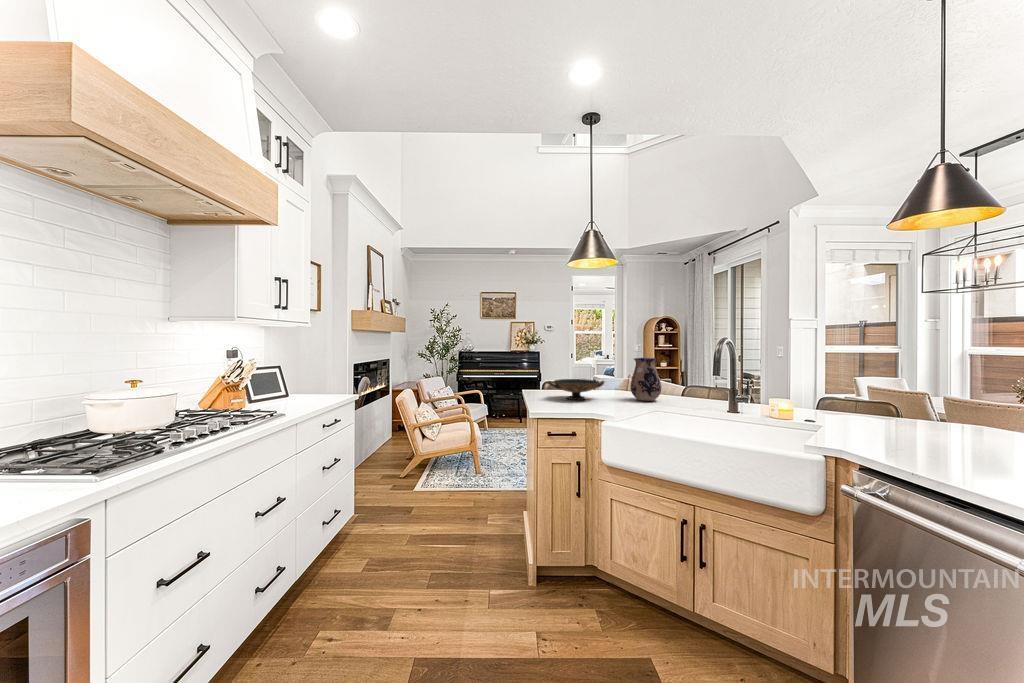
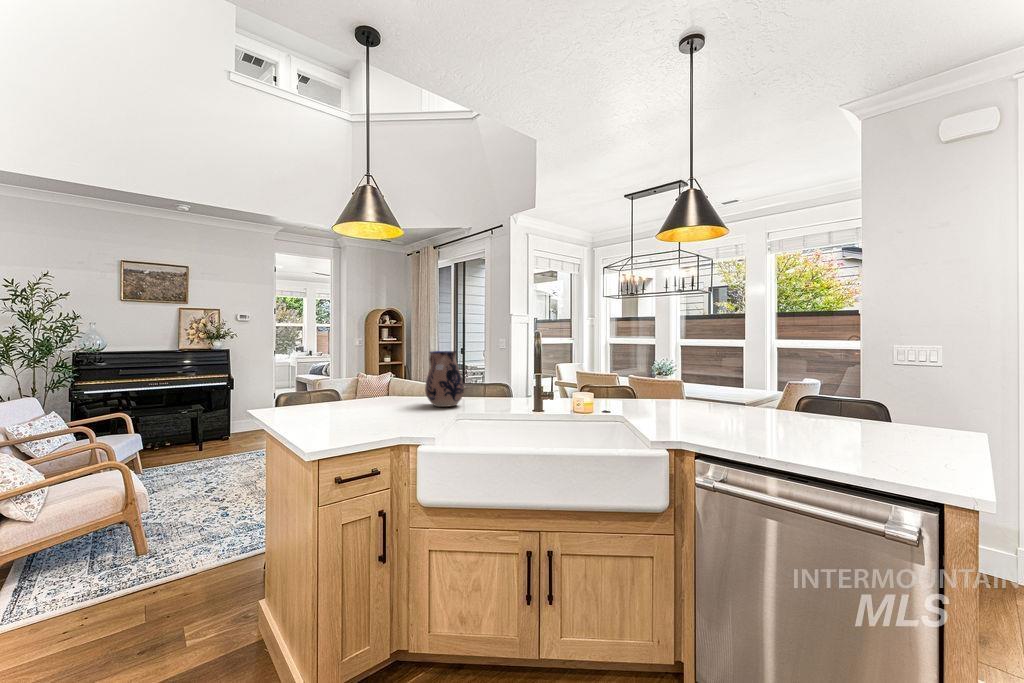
decorative bowl: present [548,379,604,400] -> none [308,384,391,417]

